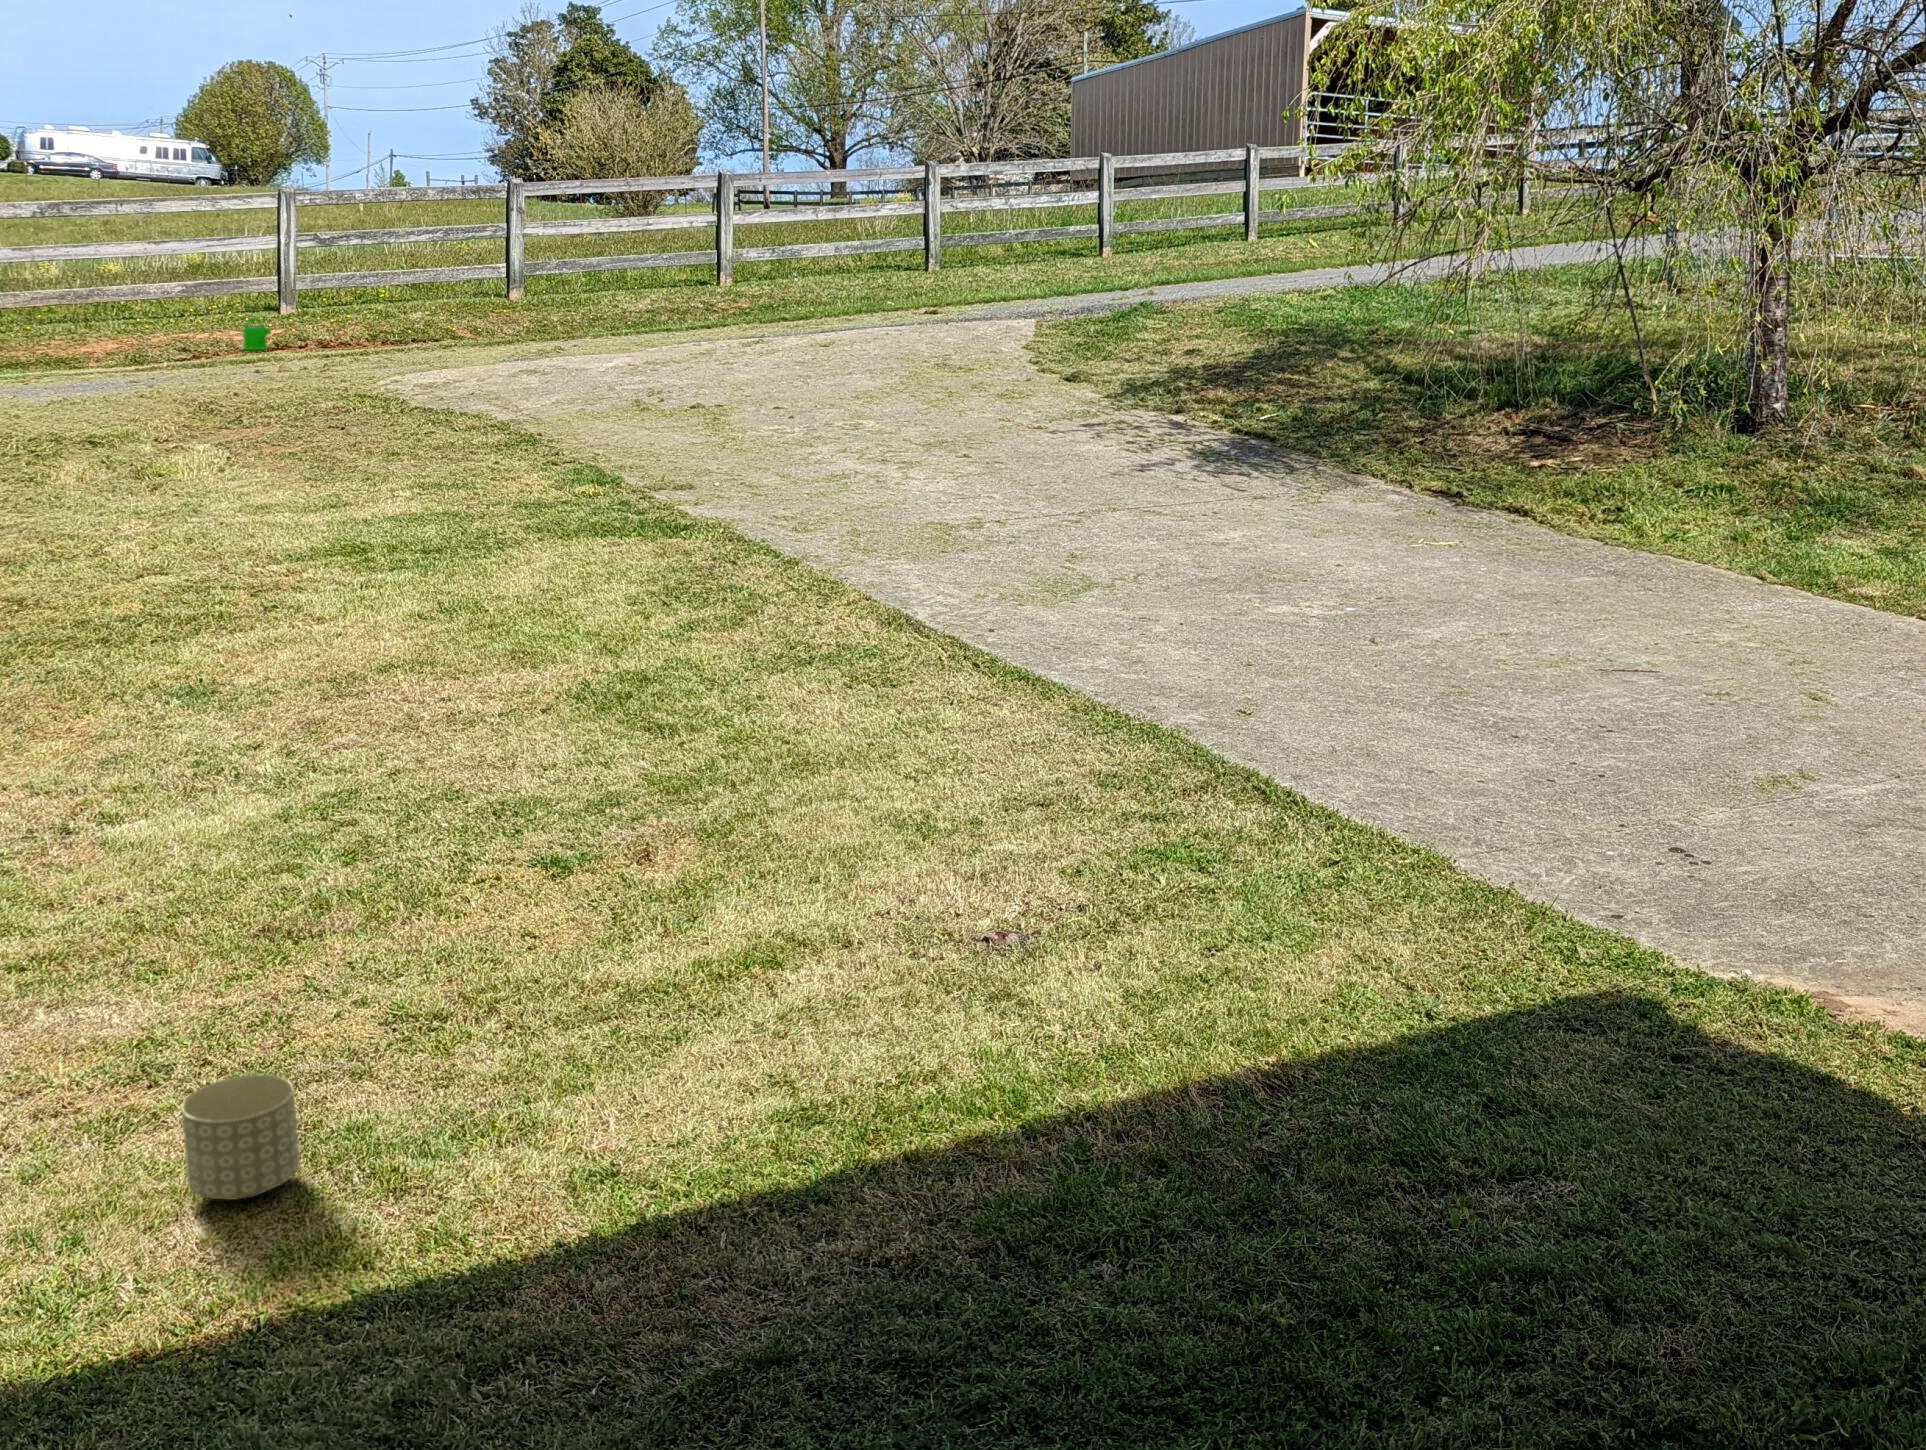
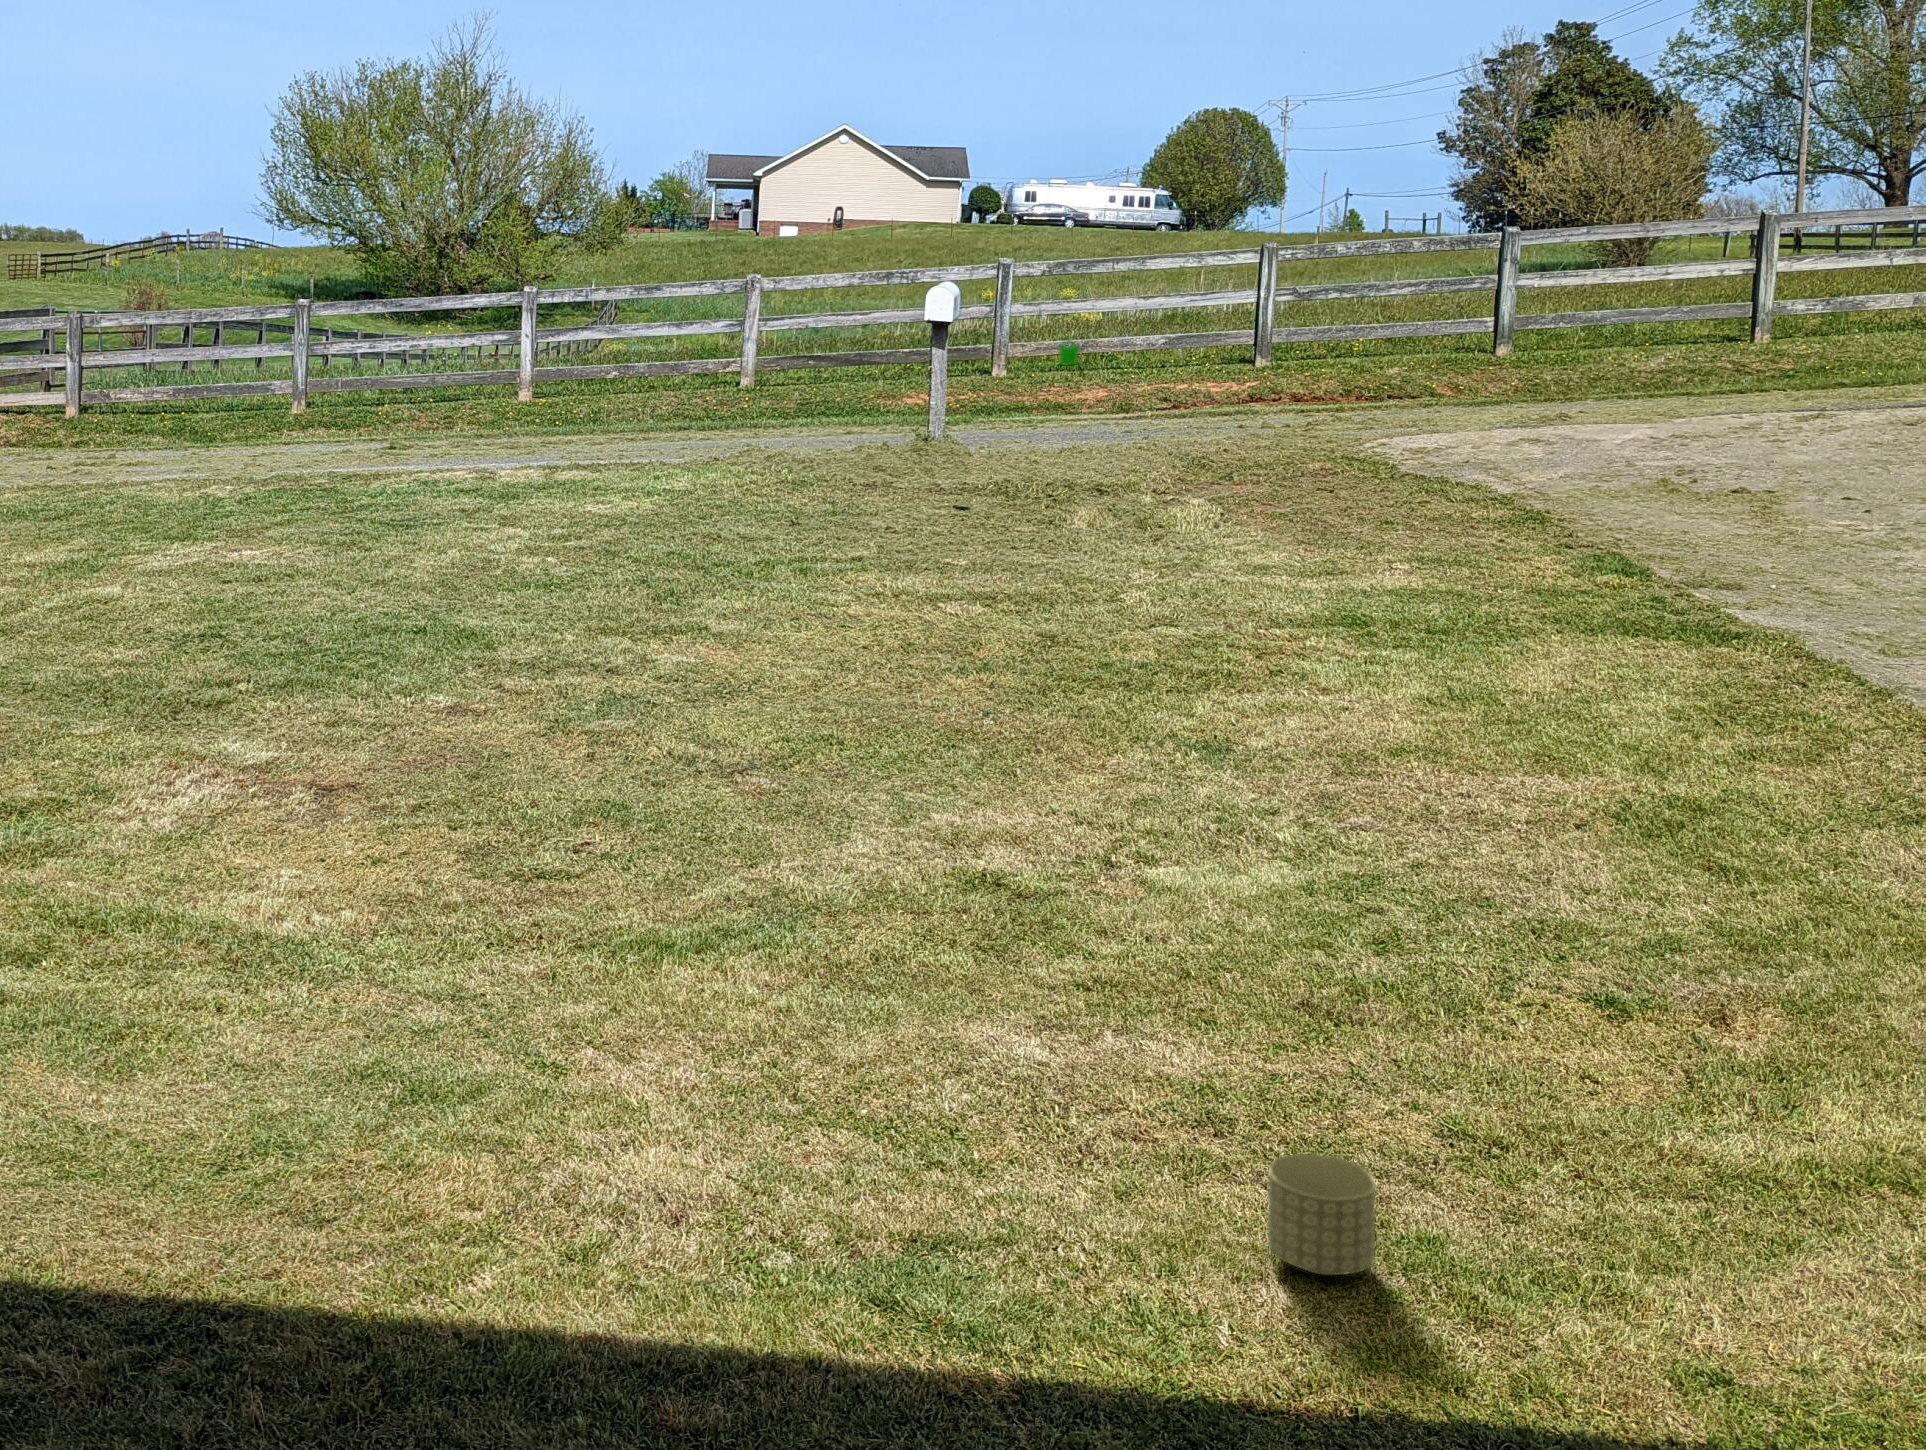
watering can: present [243,317,271,350] -> present [1059,339,1080,365]

